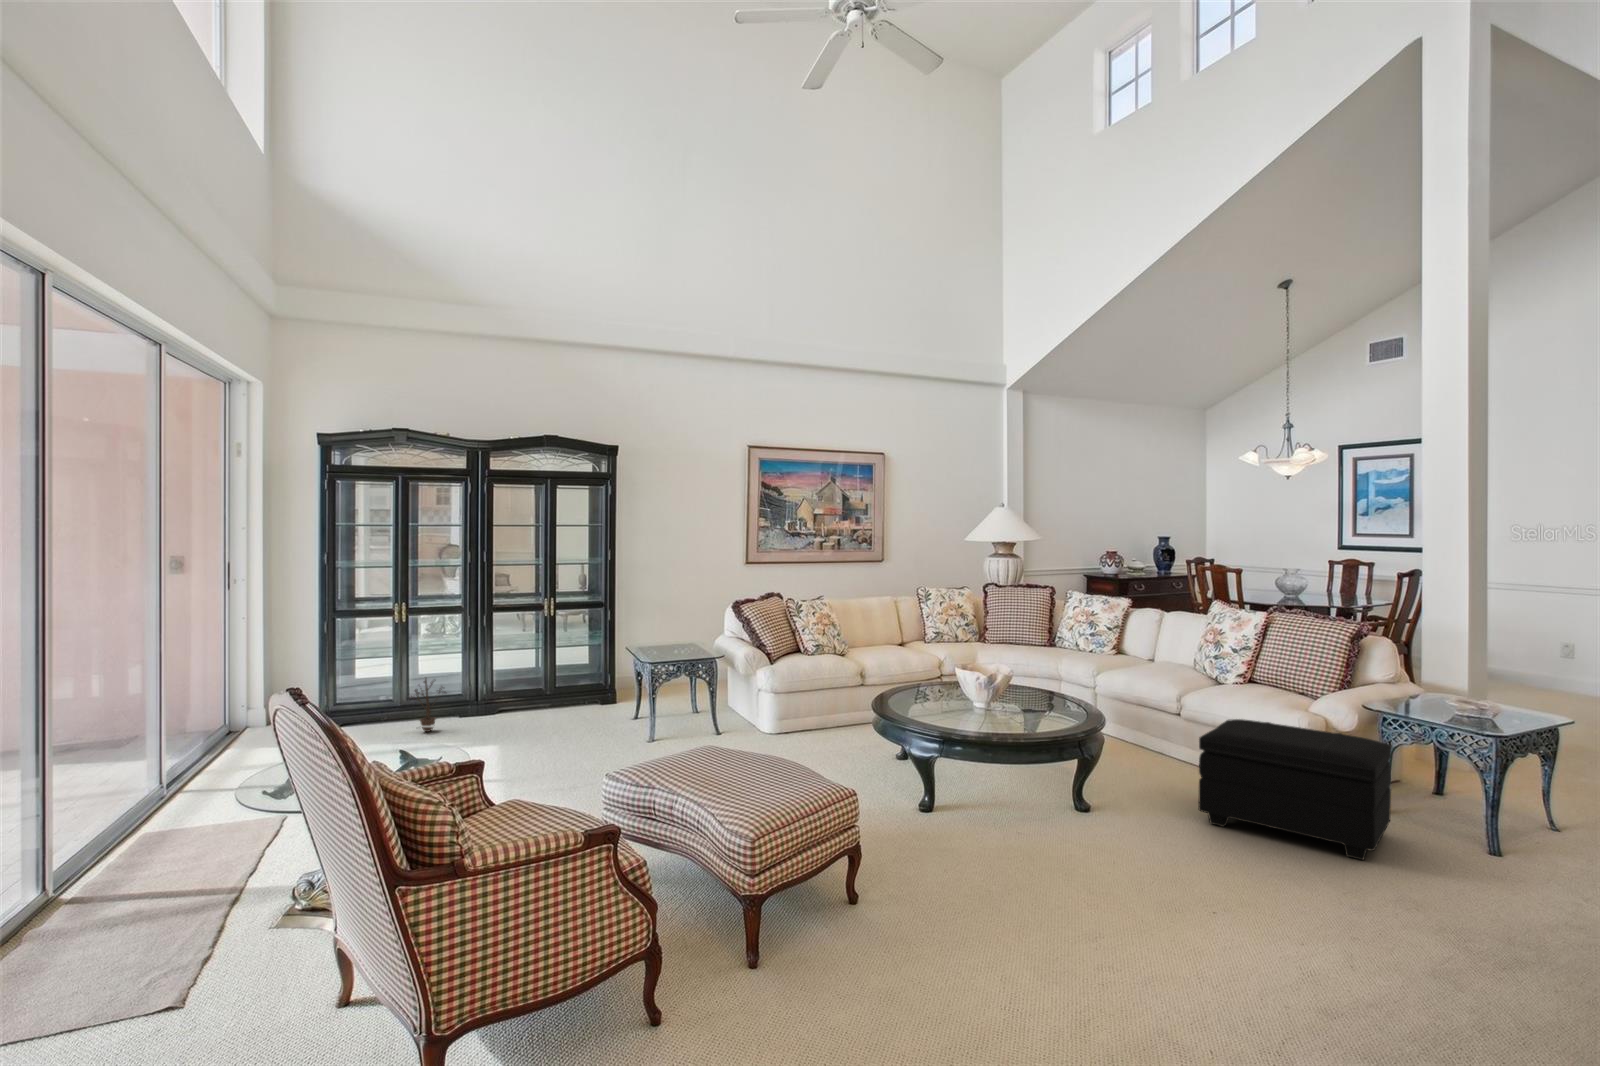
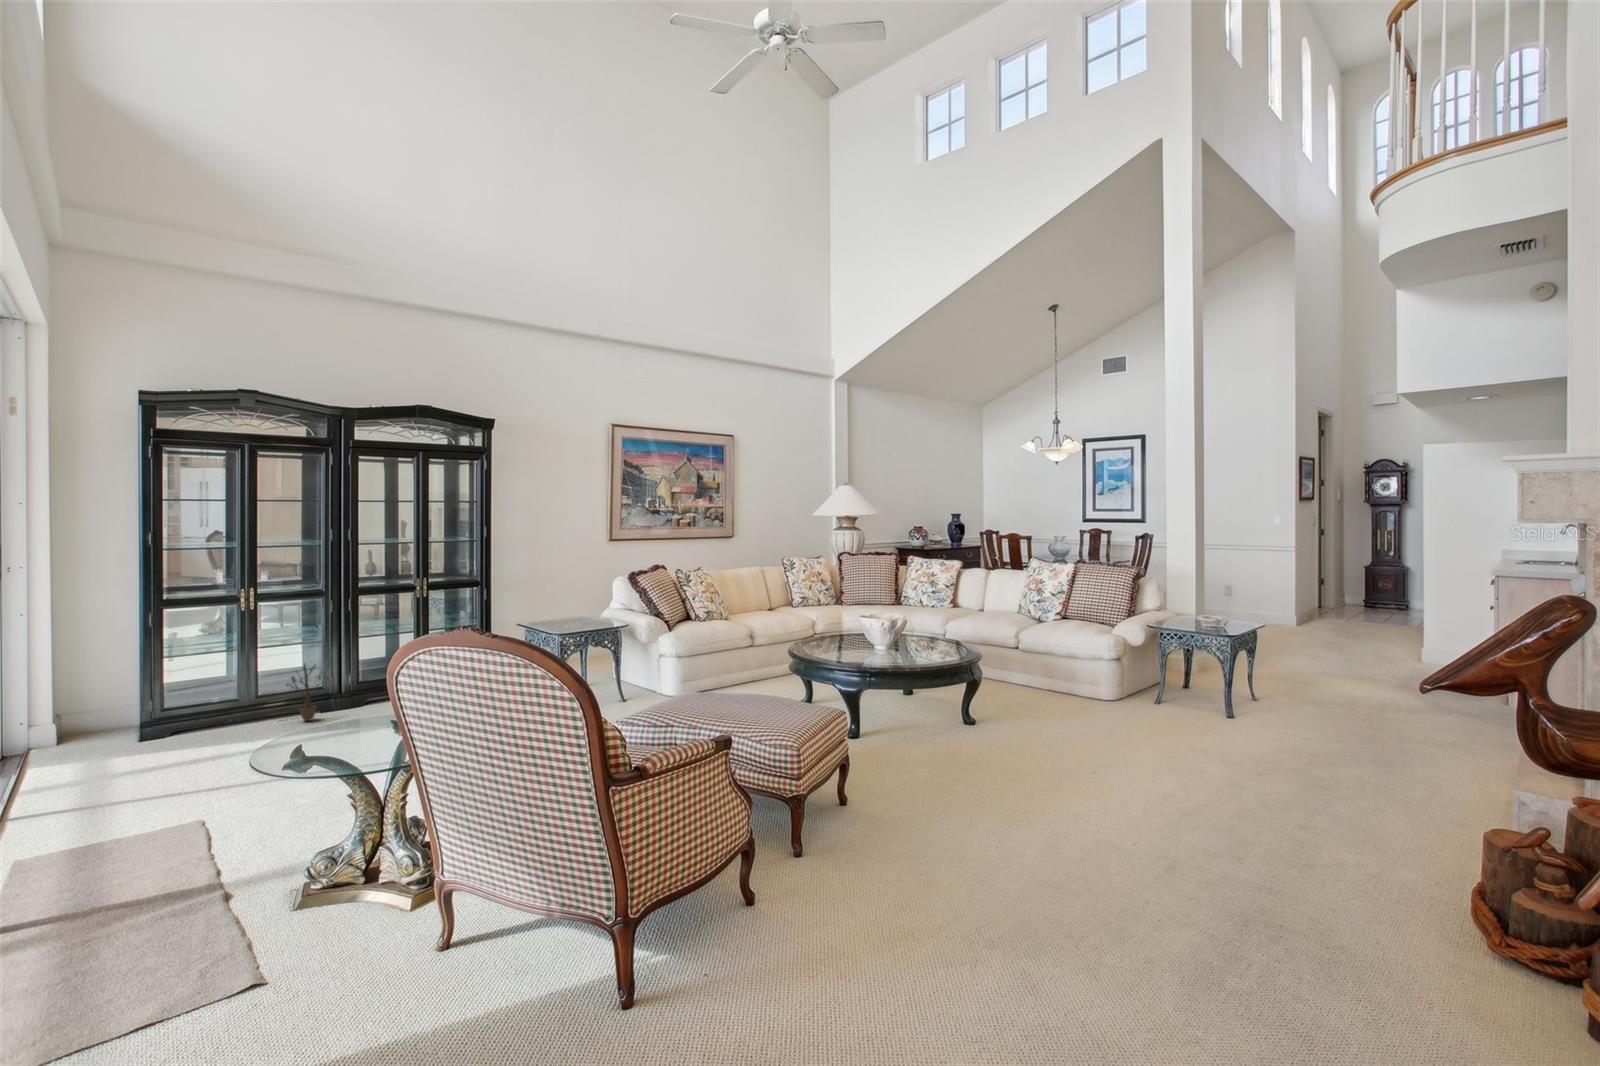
footstool: present [1198,719,1392,860] -> none [1059,645,1184,735]

